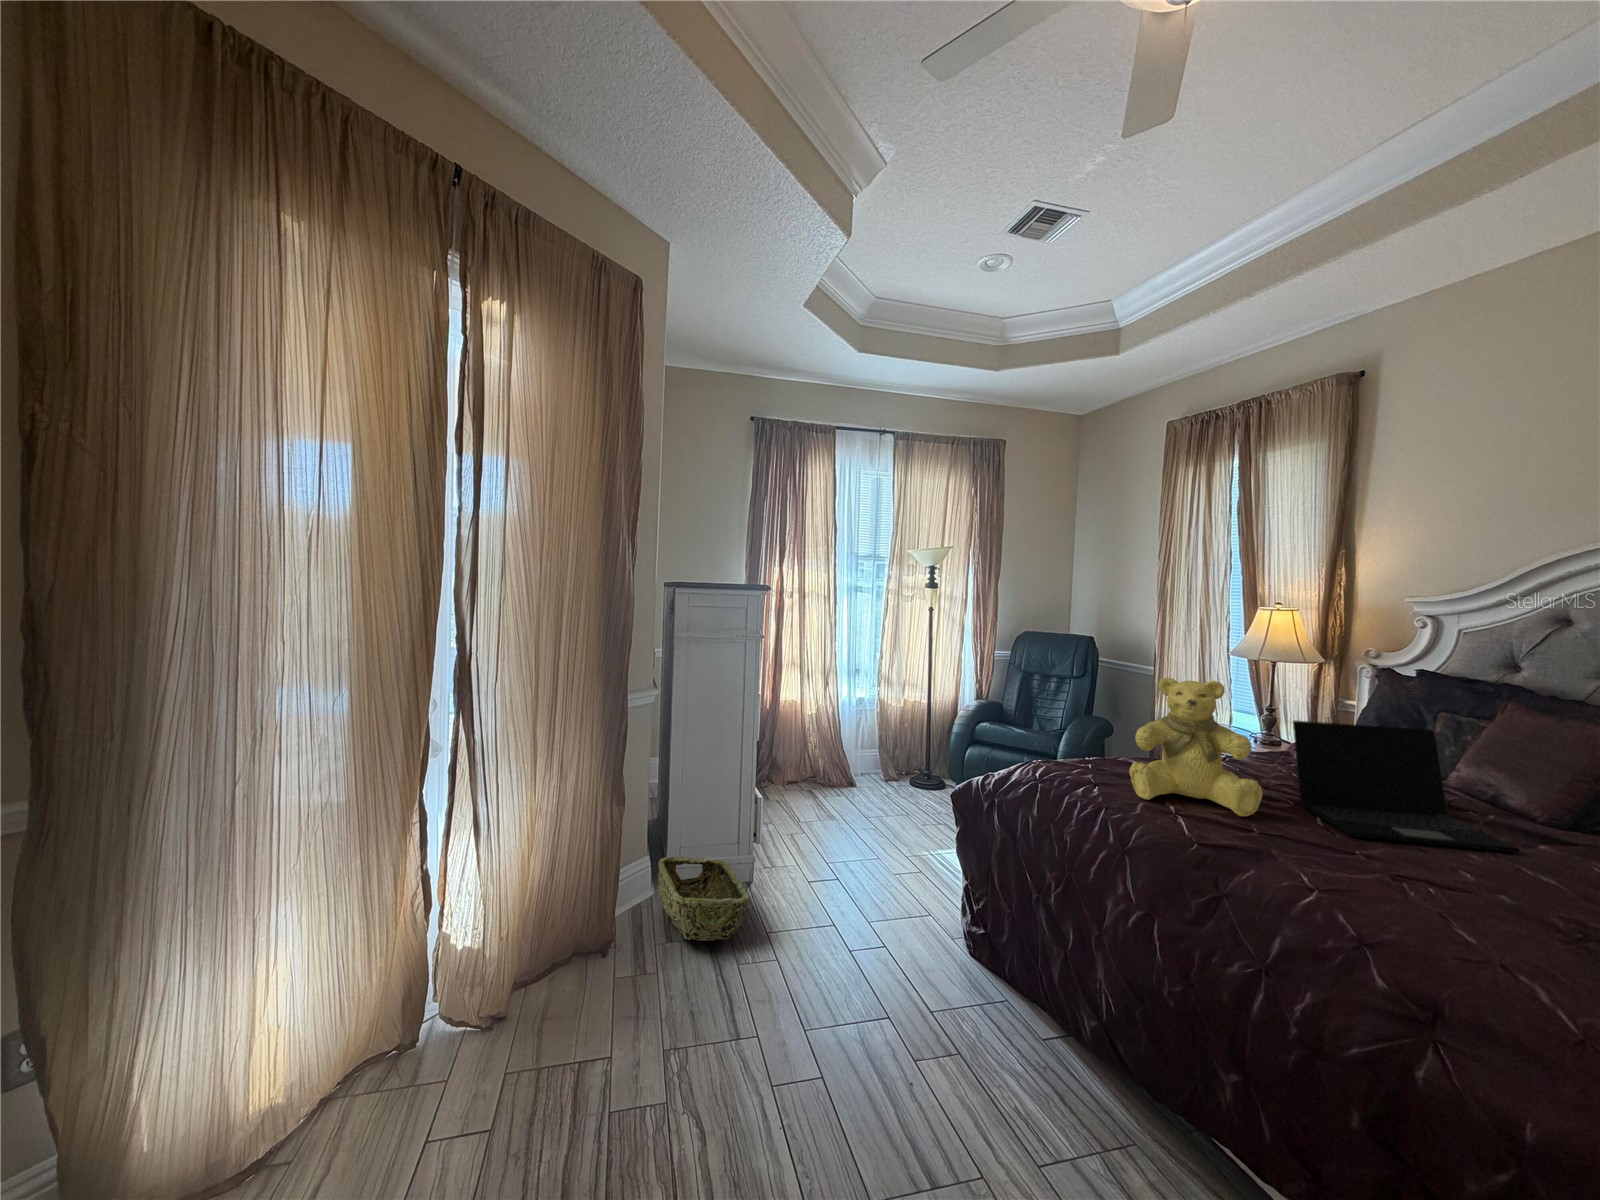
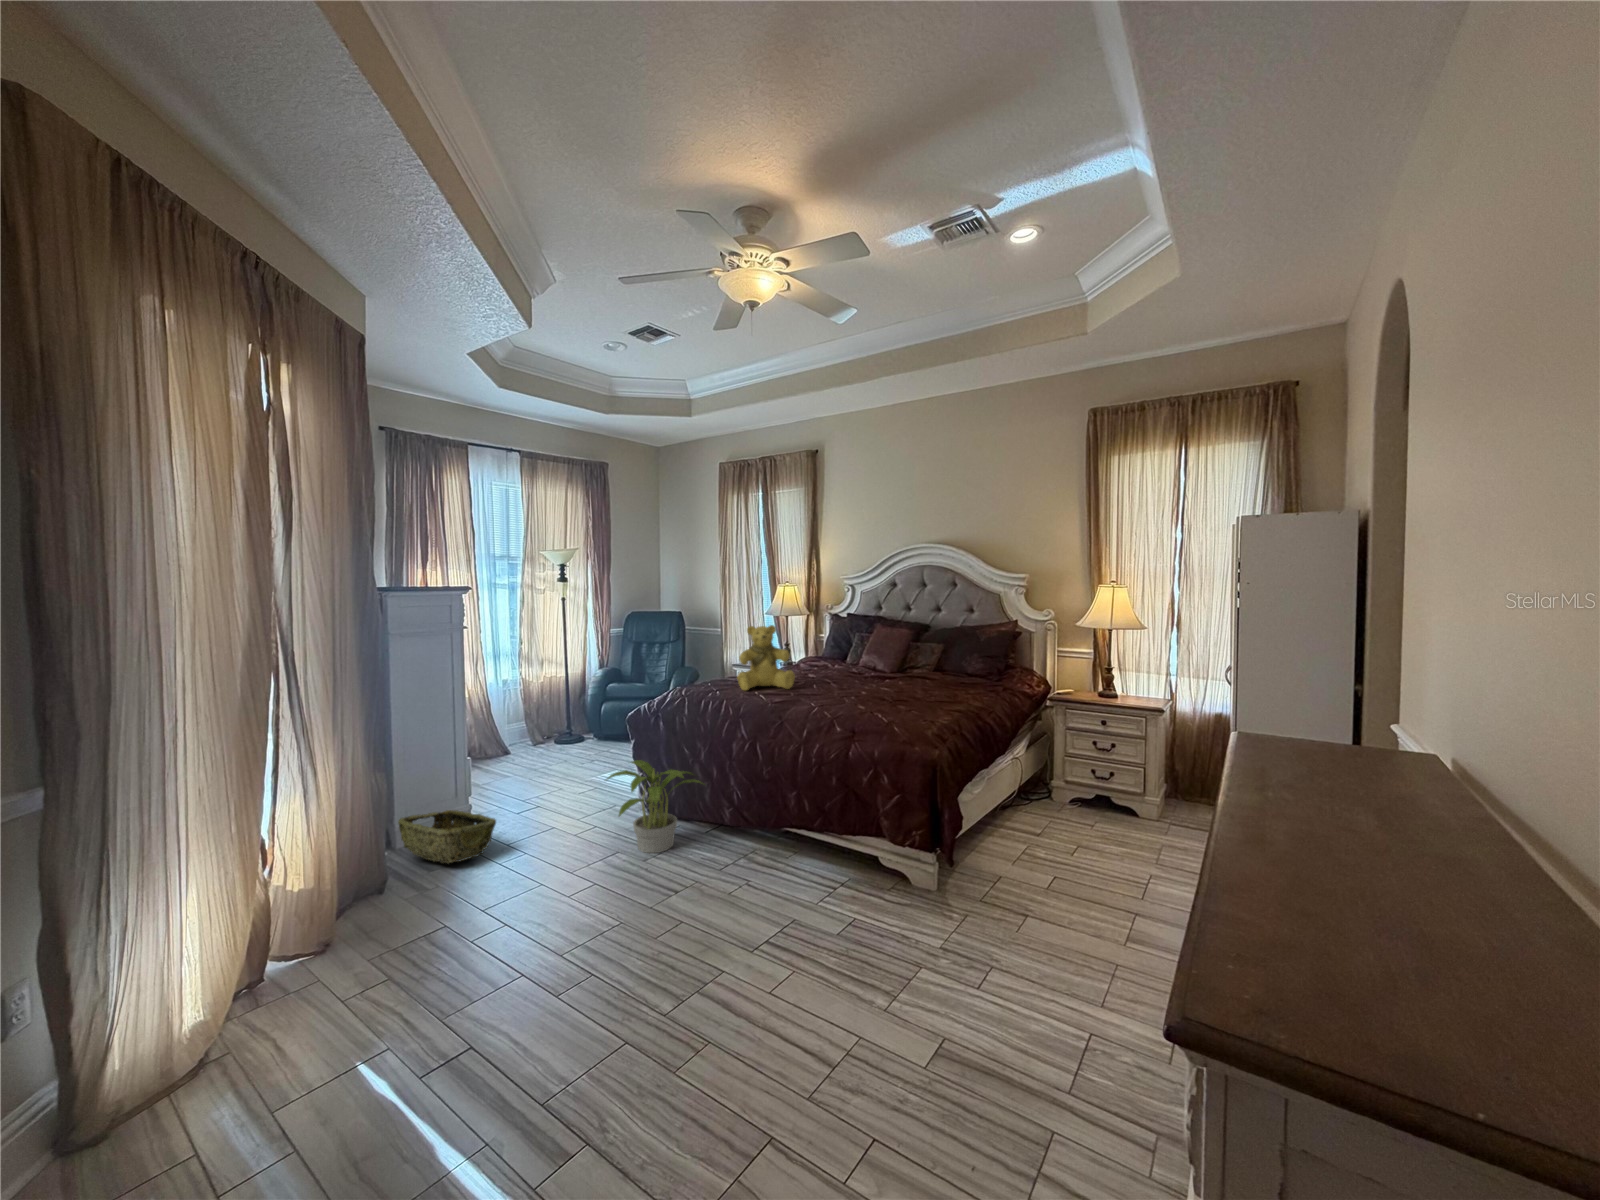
laptop: present [1293,721,1520,852] -> none [803,638,880,688]
potted plant: none [877,871,1043,1050] -> present [606,760,703,853]

